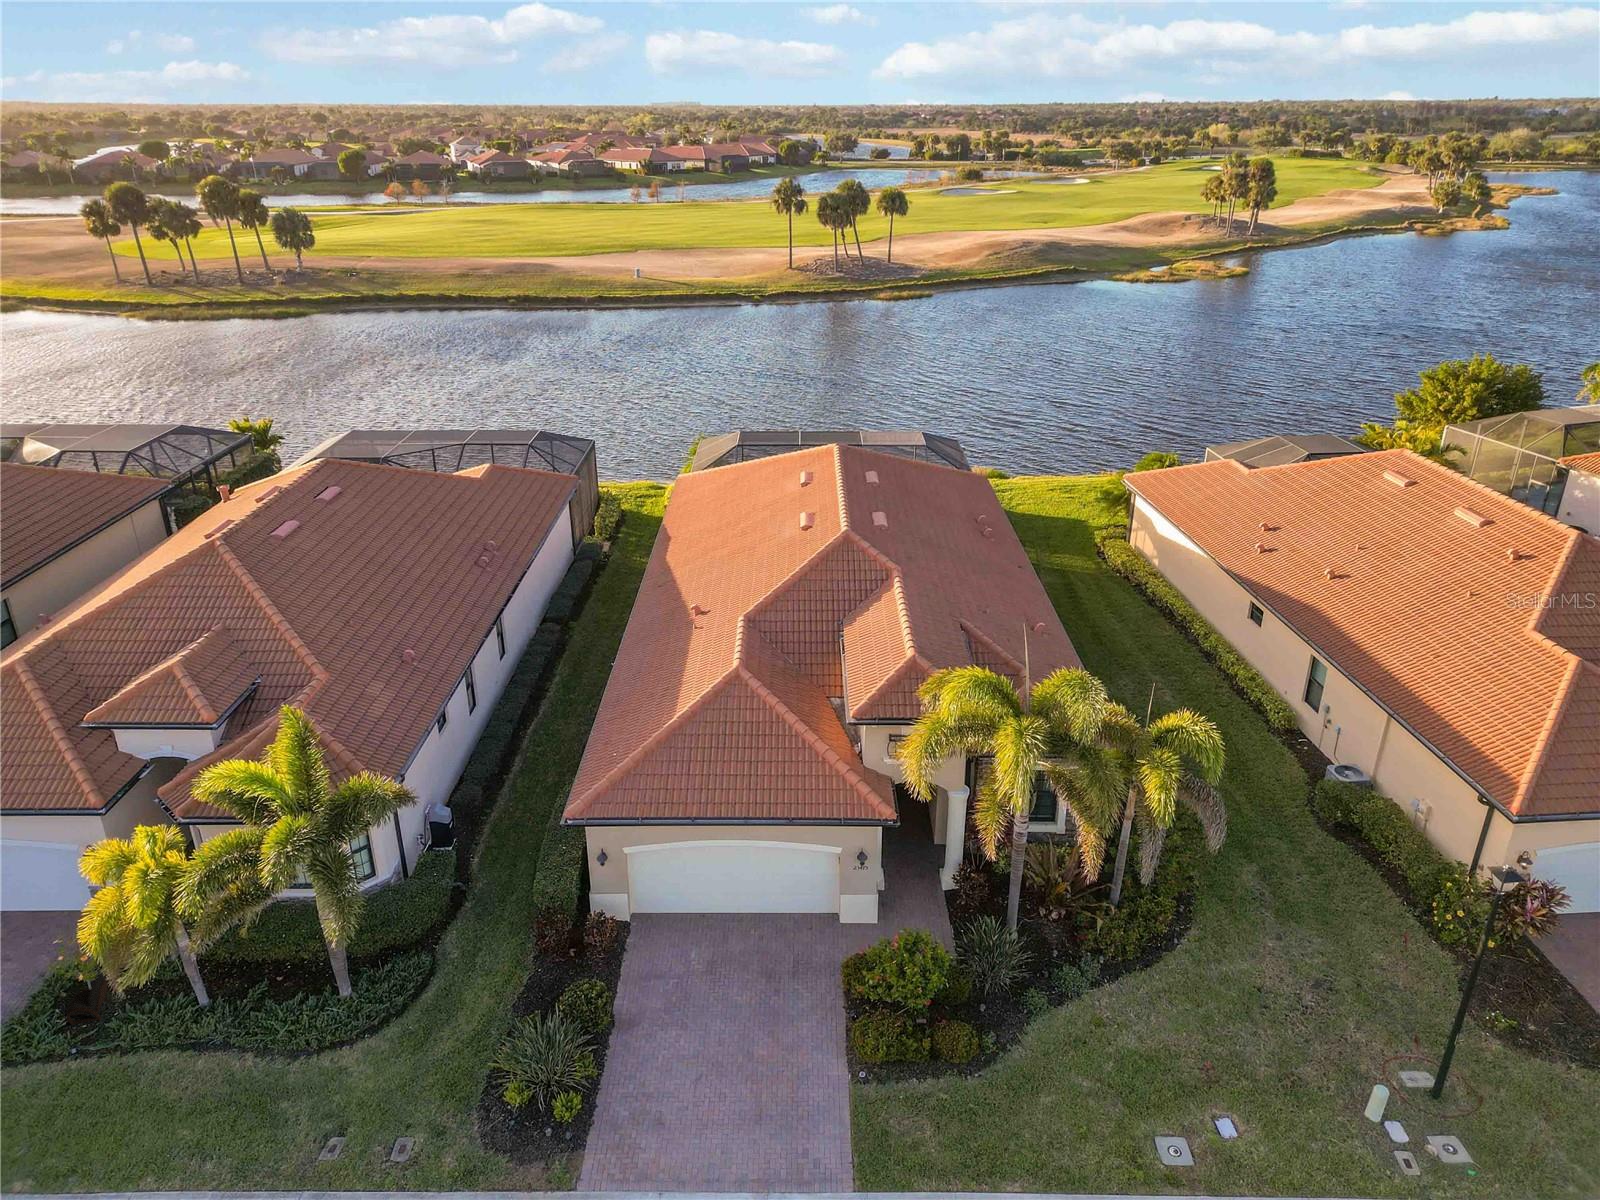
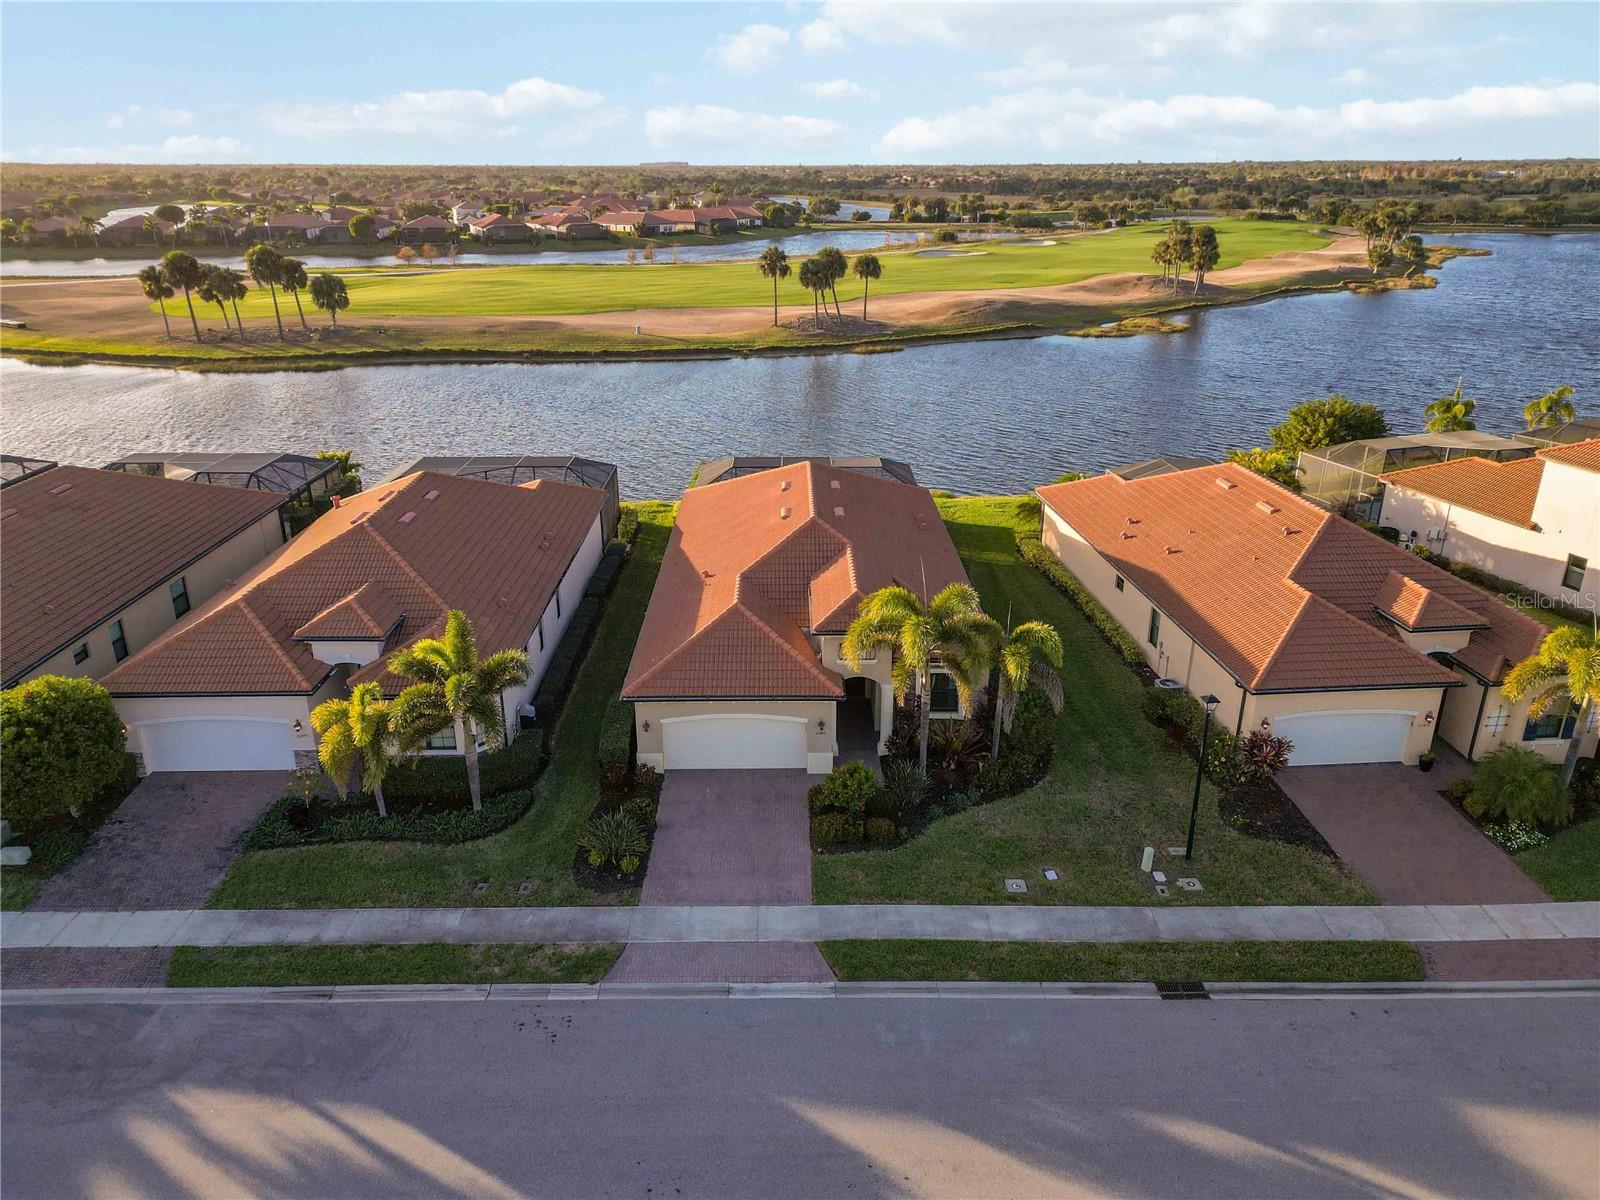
bench: none [1352,836,1399,888] -> present [1163,720,1193,752]

